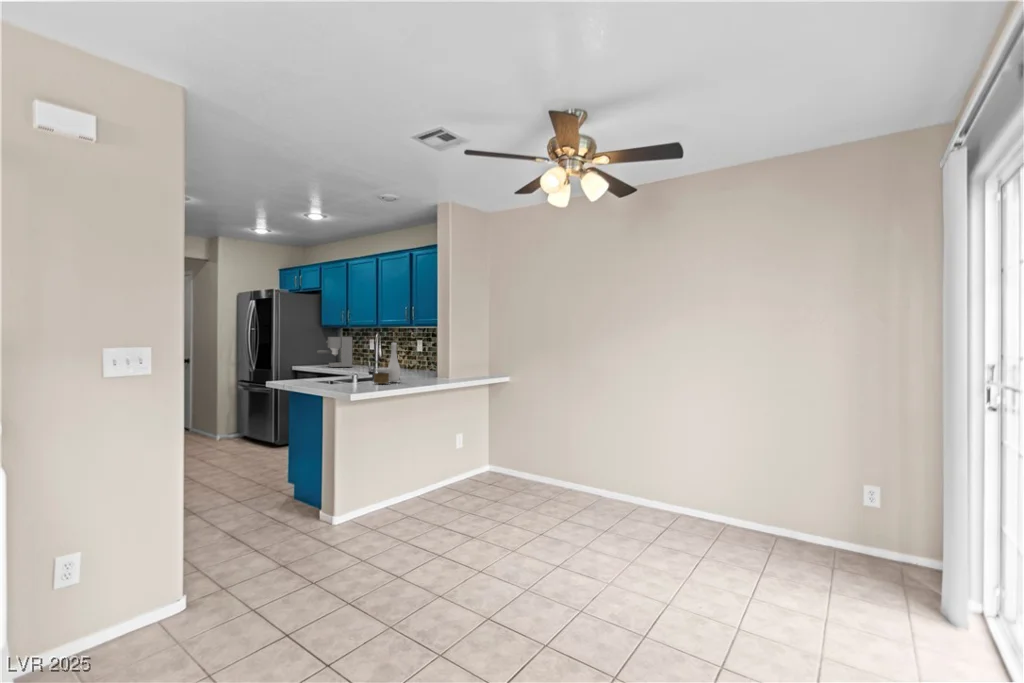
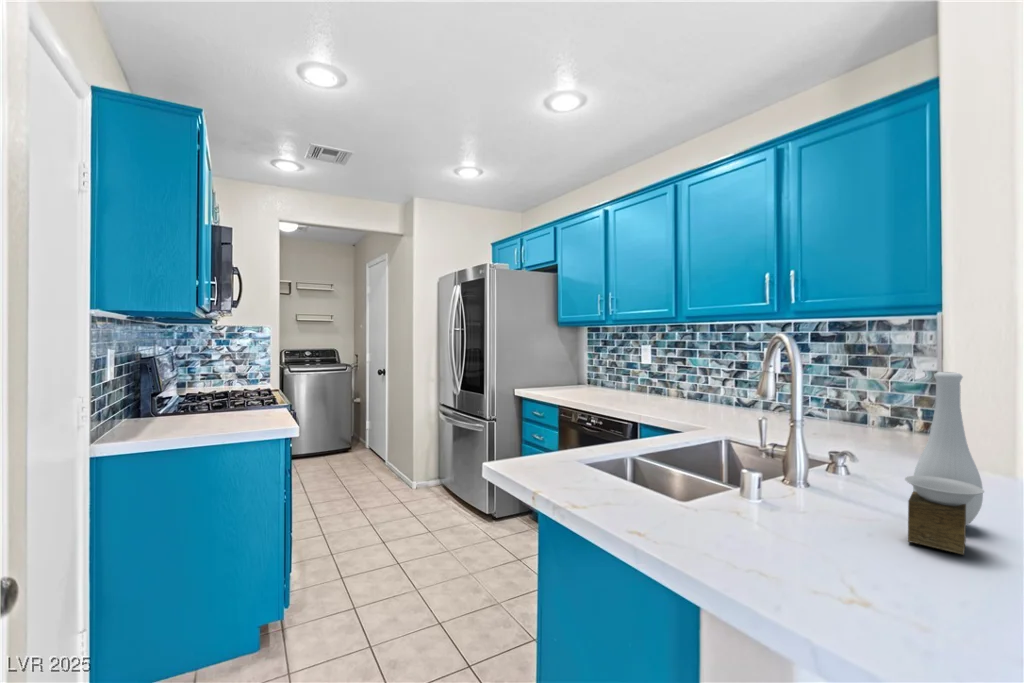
coffee maker: present [317,337,352,367] -> none [557,341,619,396]

